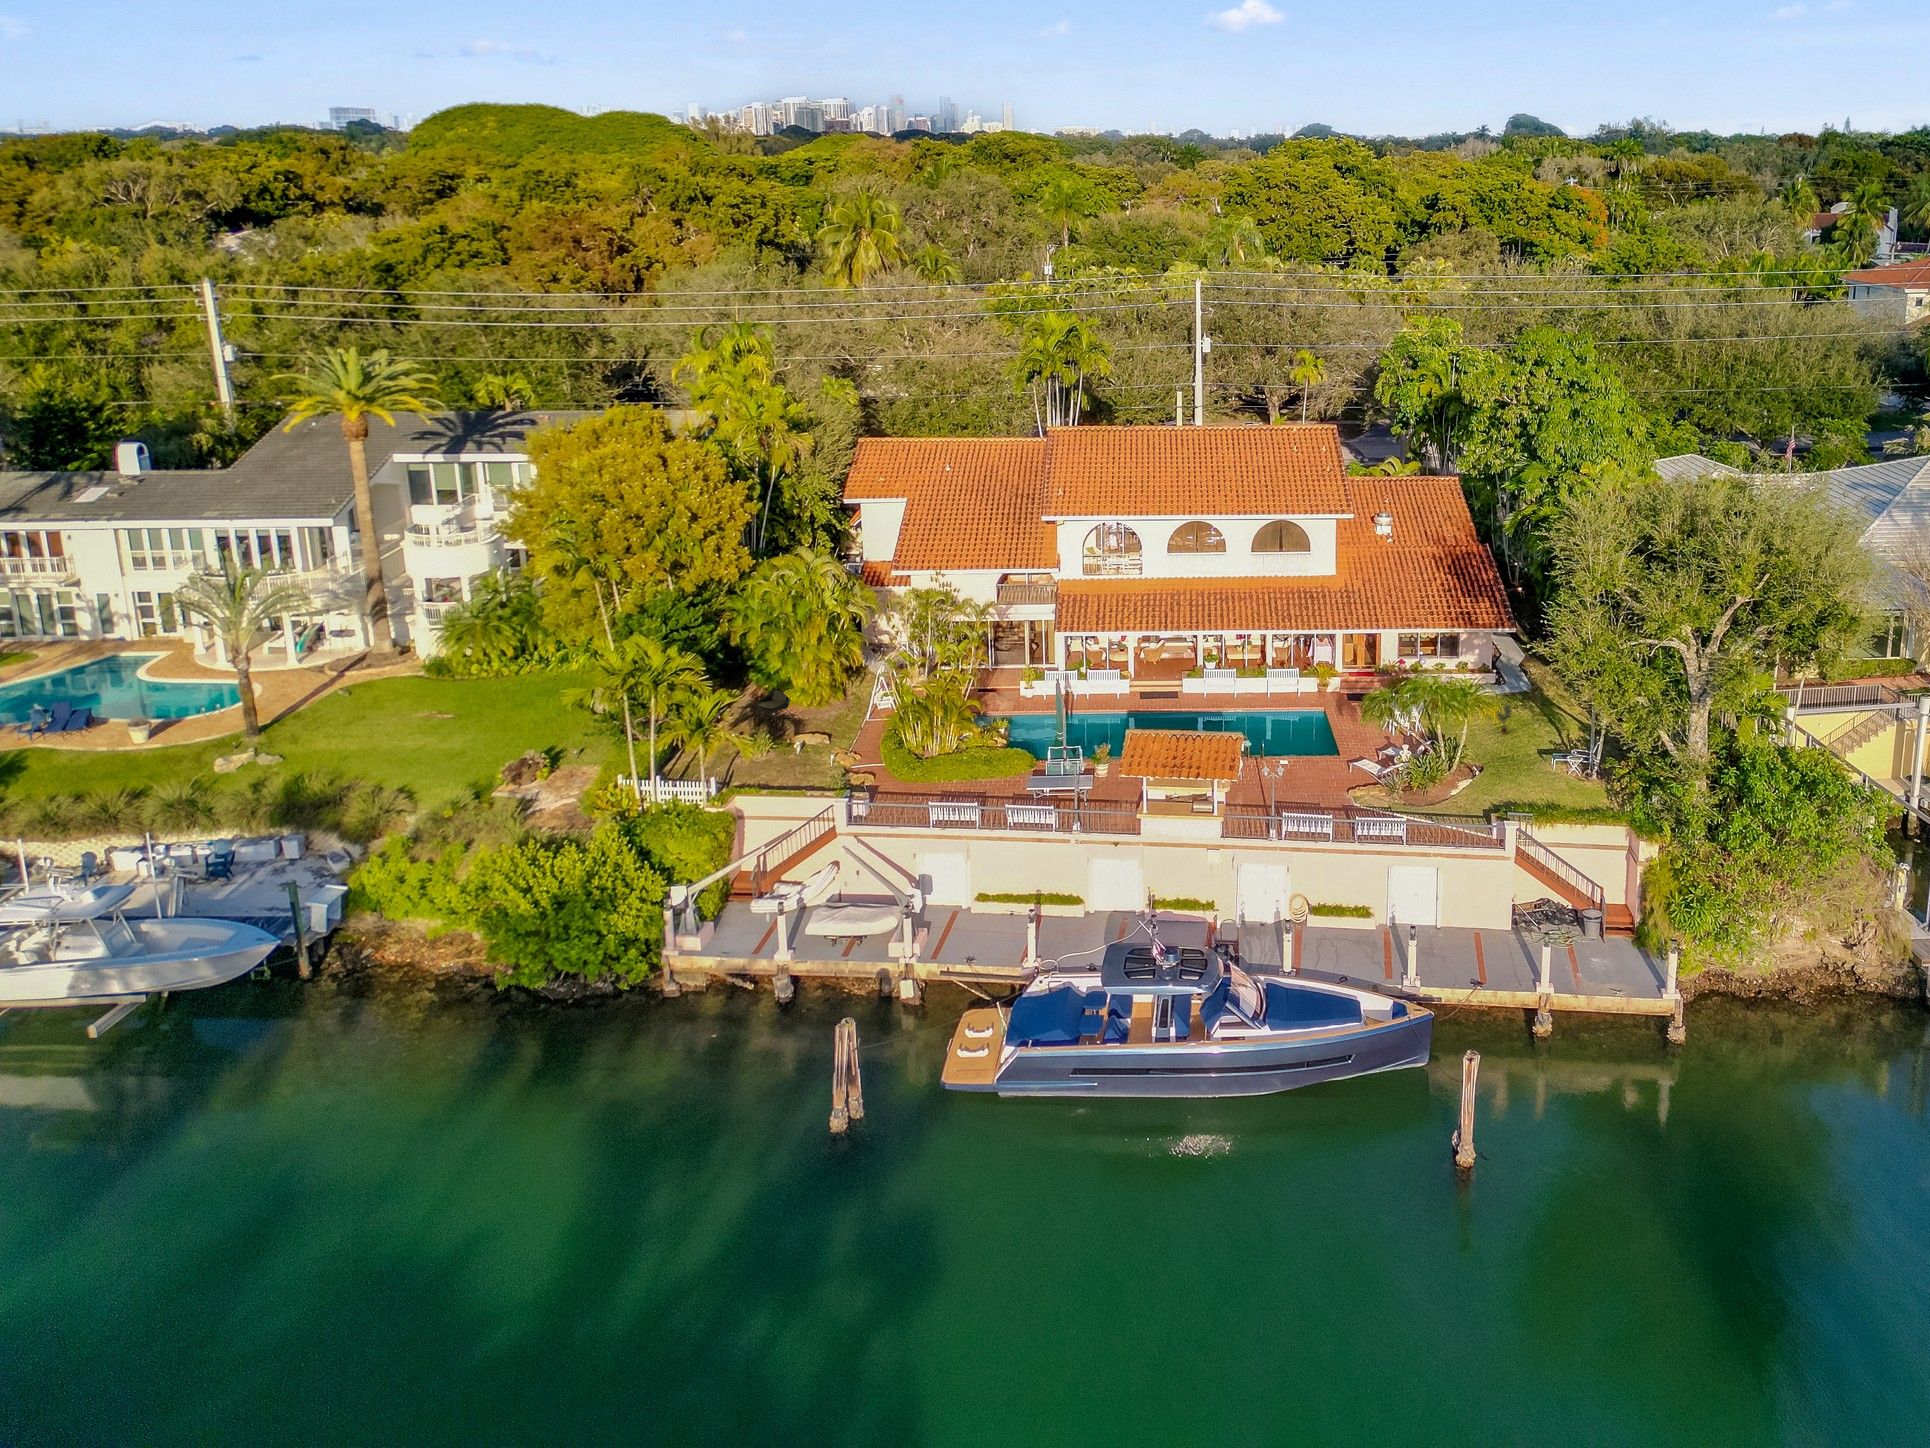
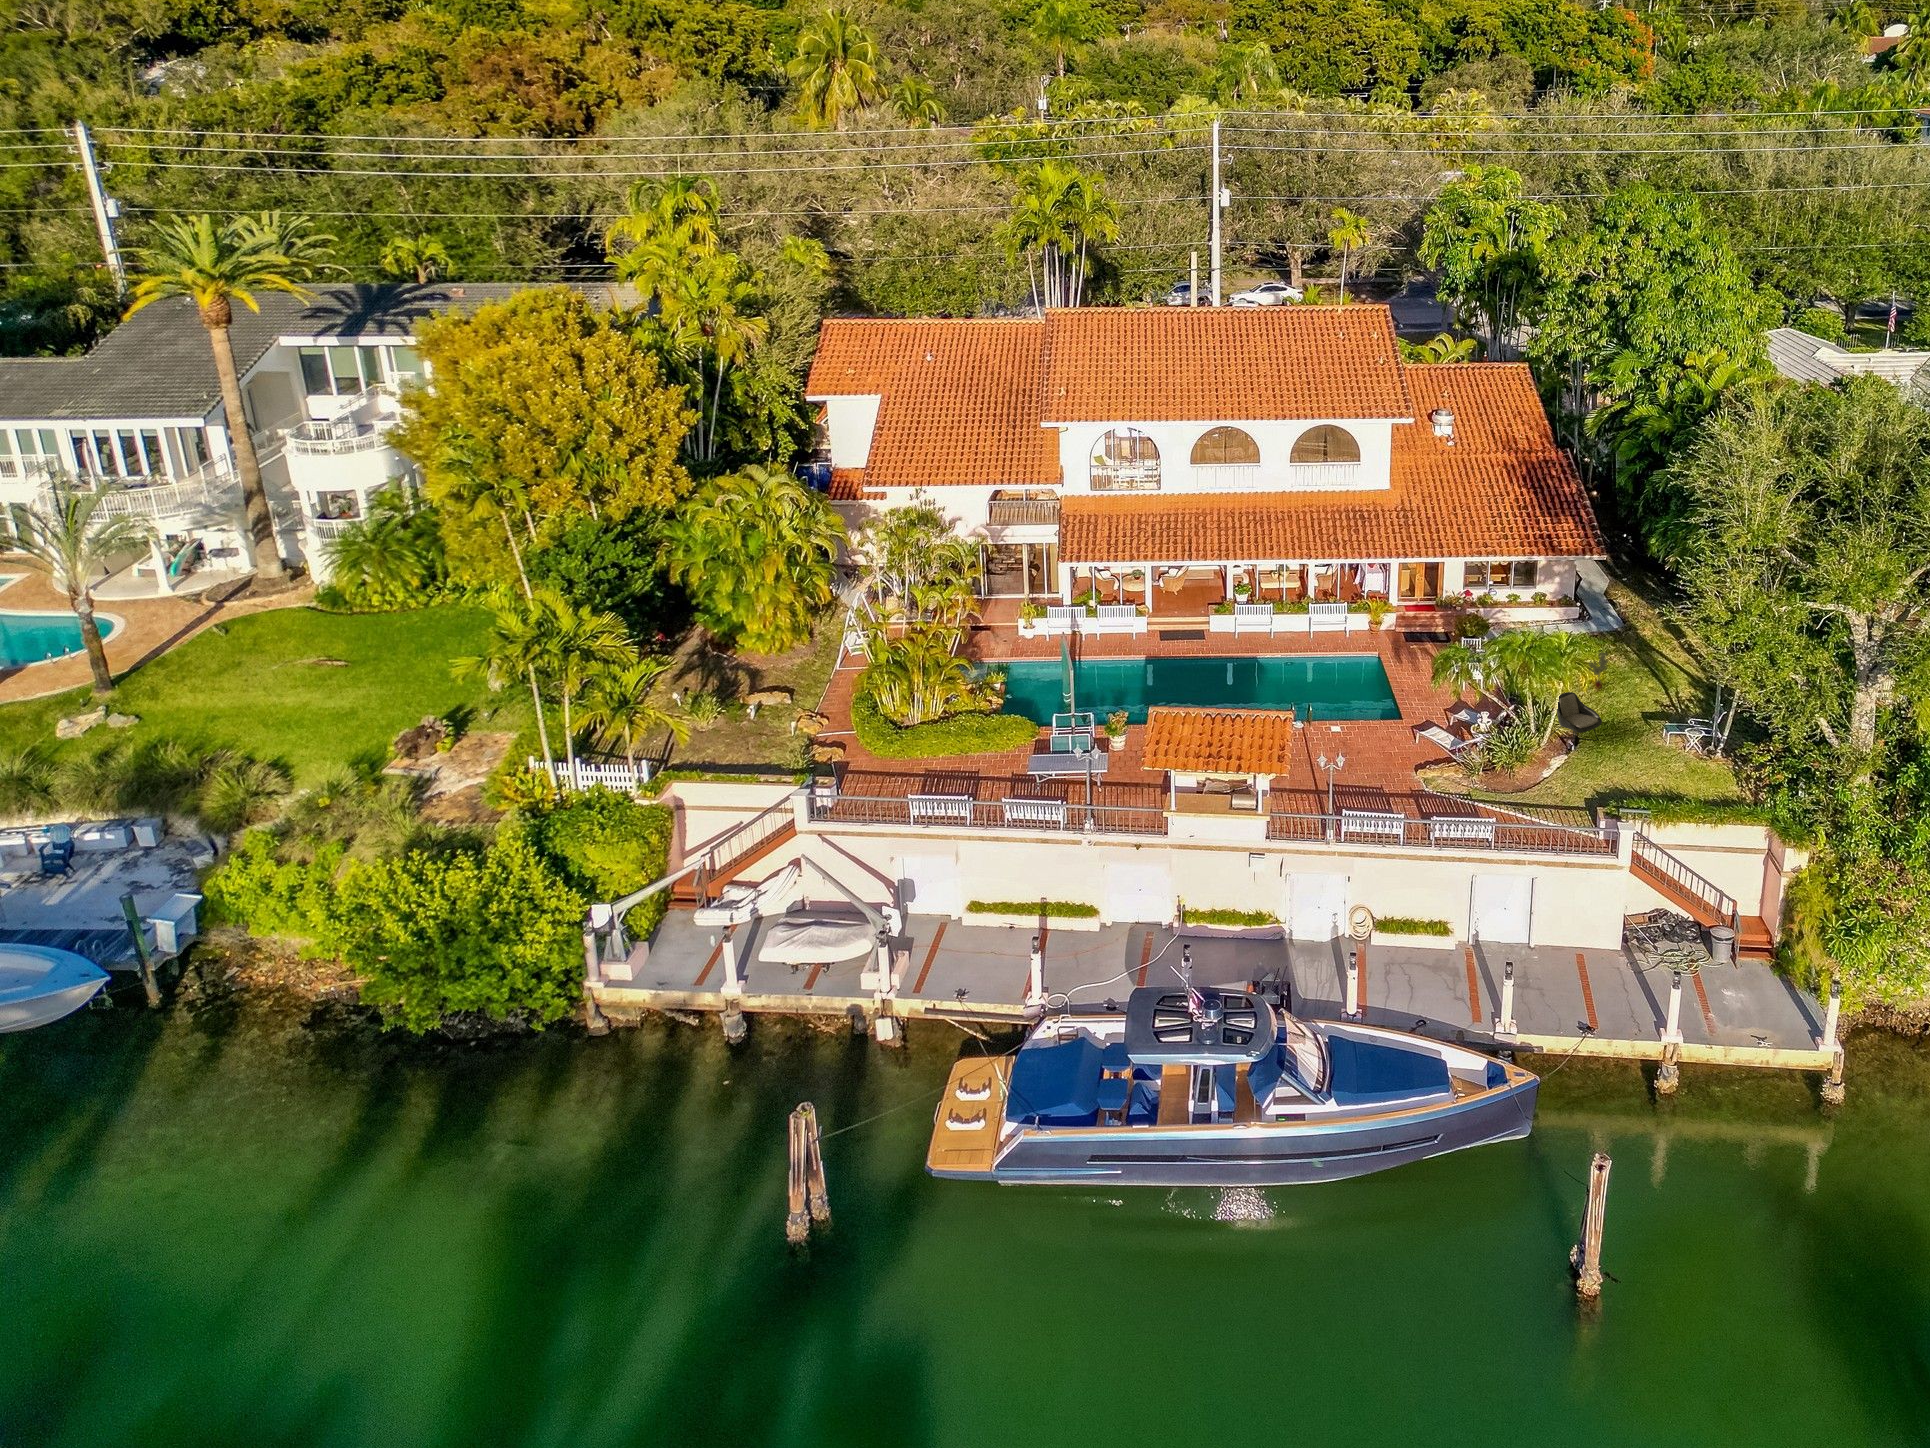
lounge chair: present [756,689,790,724] -> present [1550,692,1602,749]

